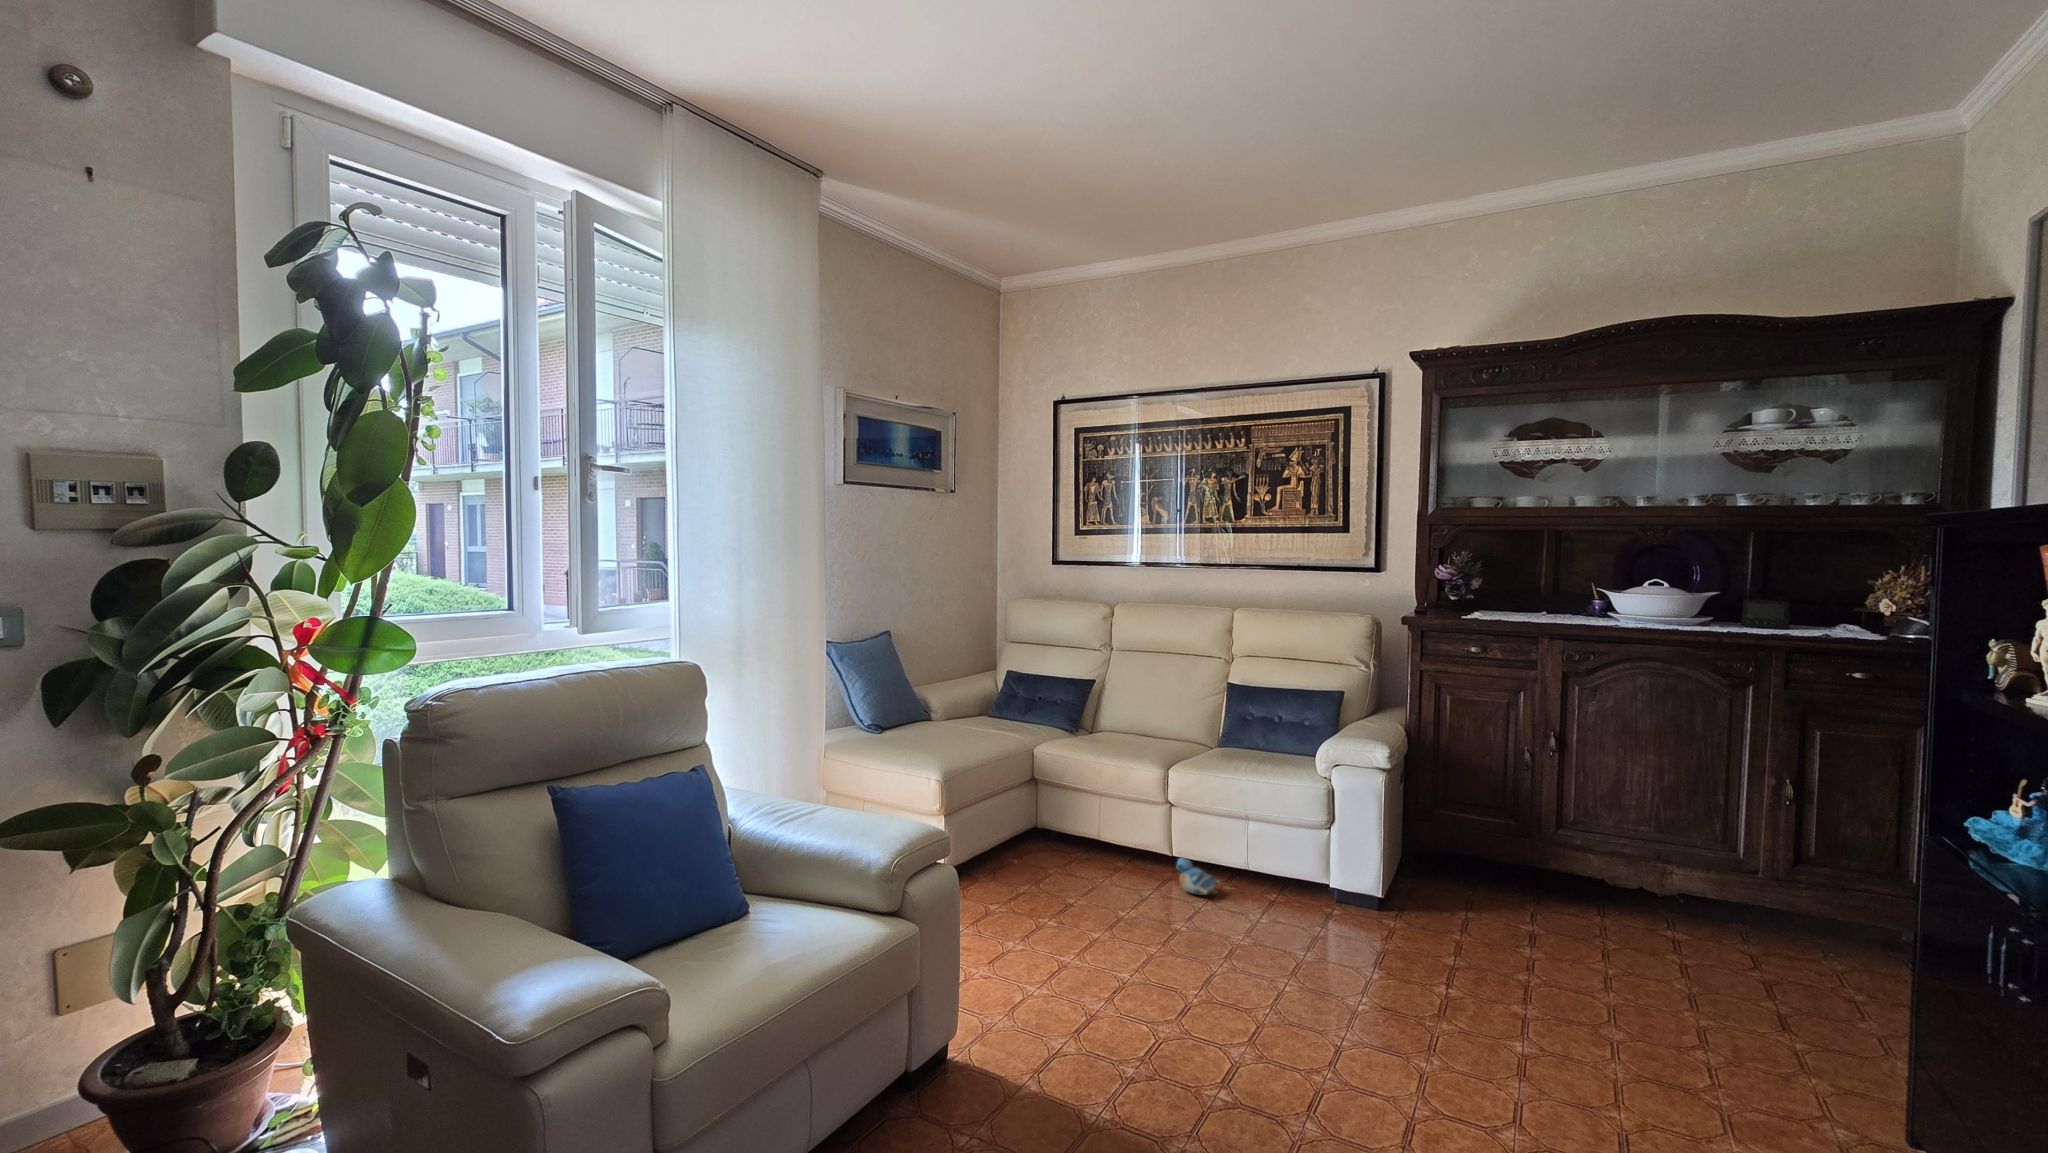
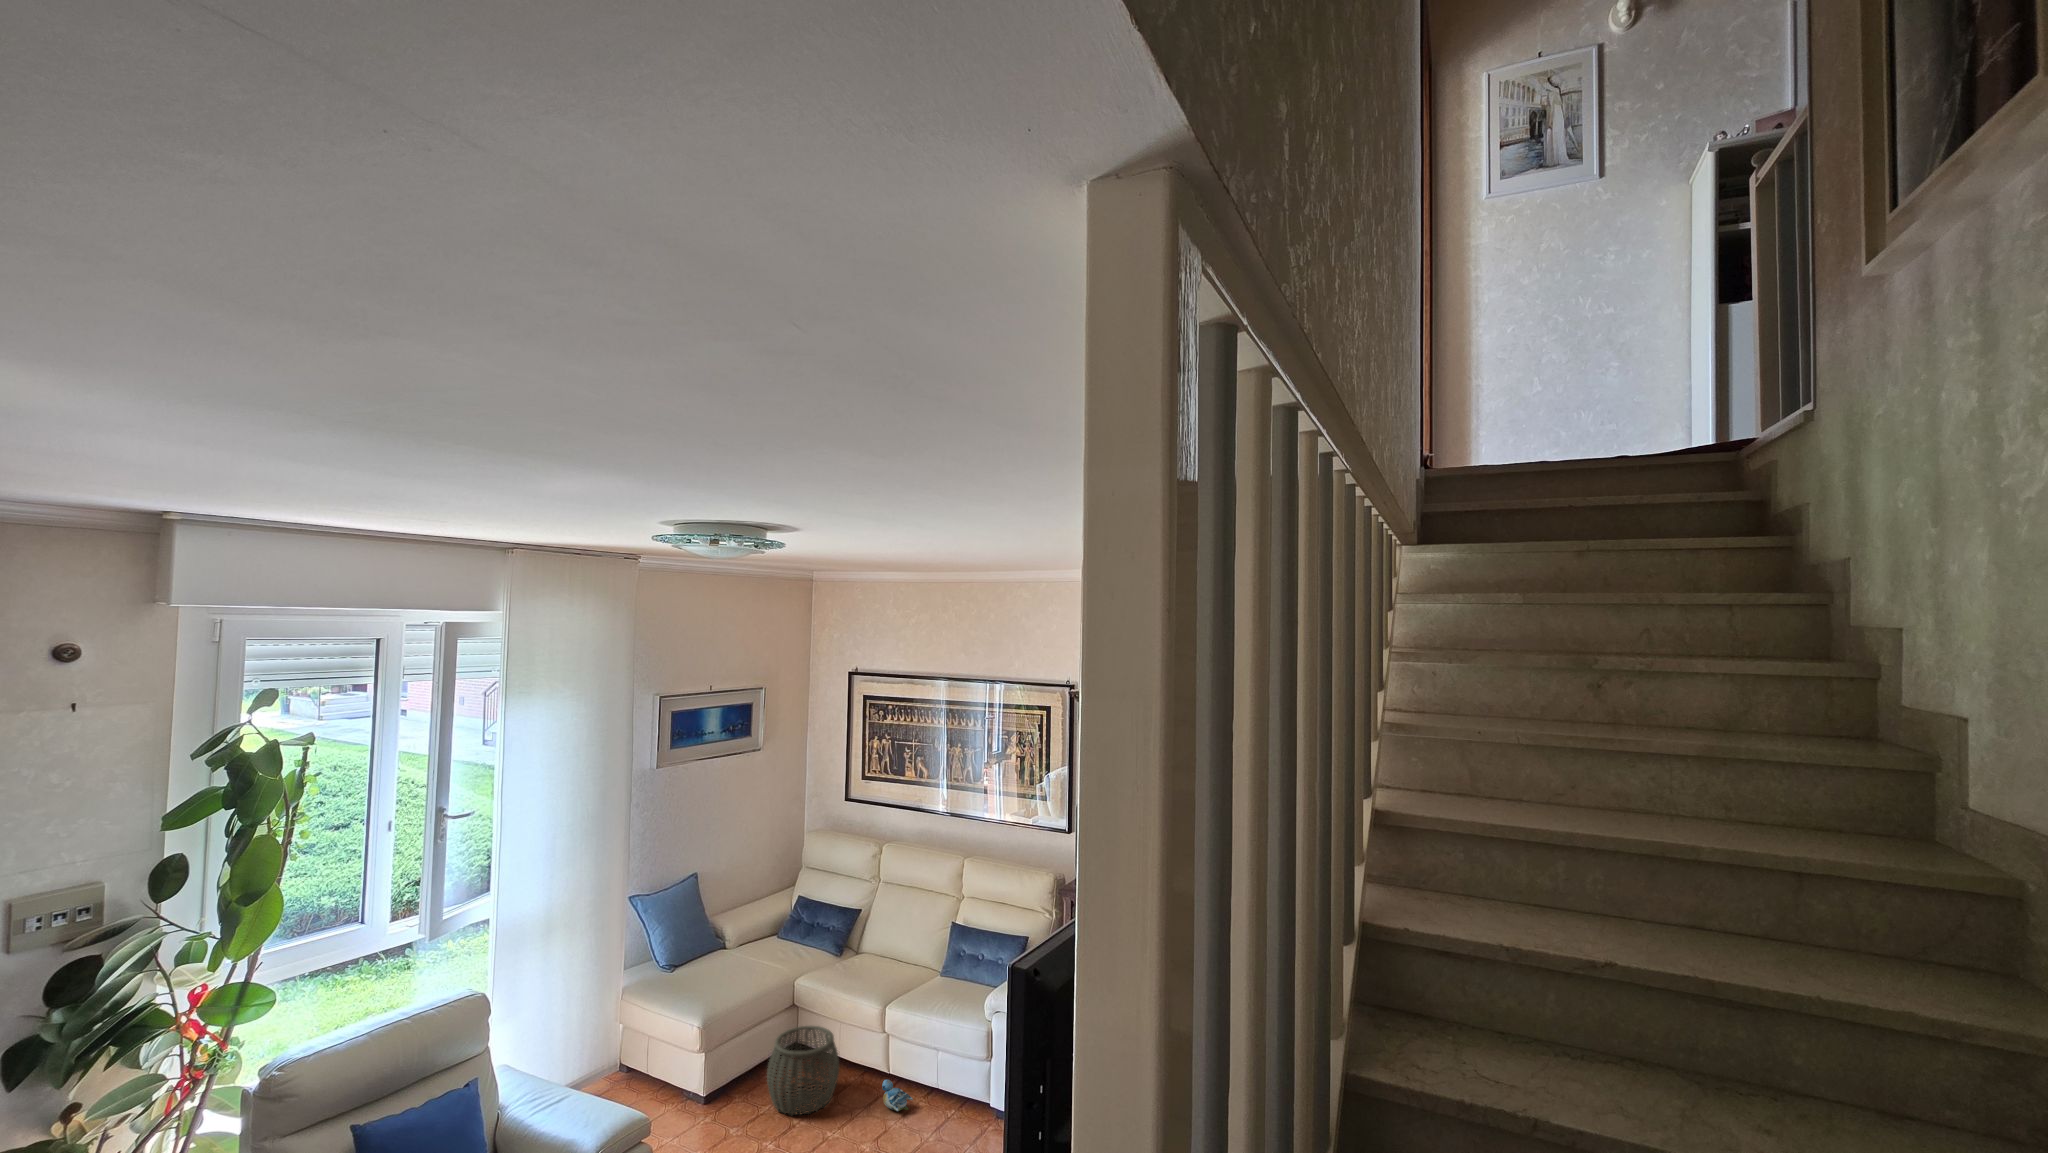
woven basket: none [1022,795,1116,898] -> present [767,1026,839,1115]

